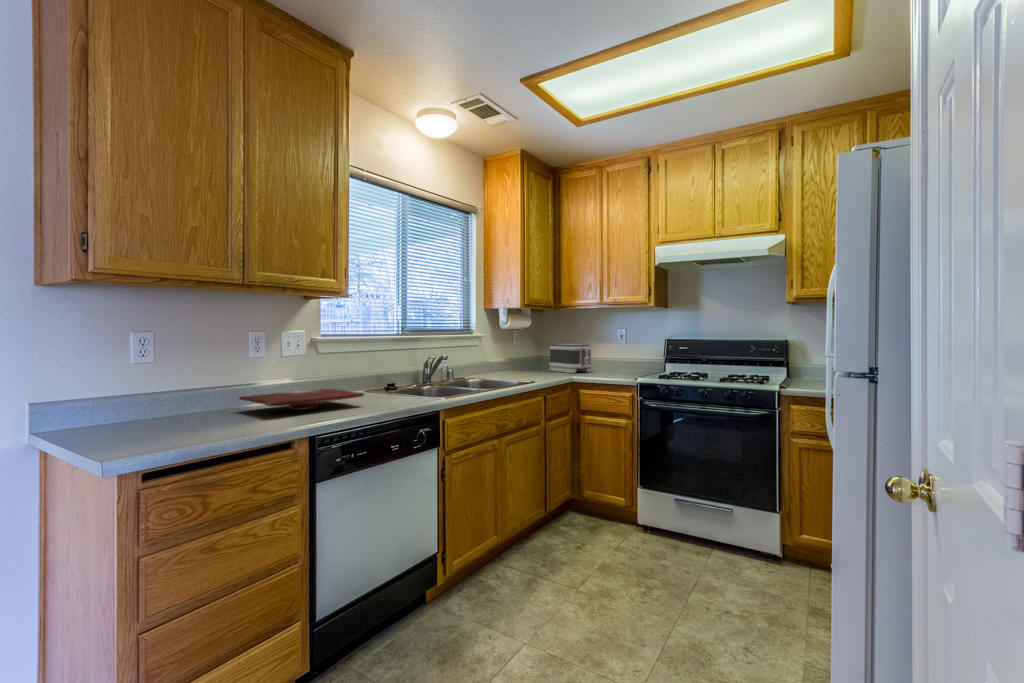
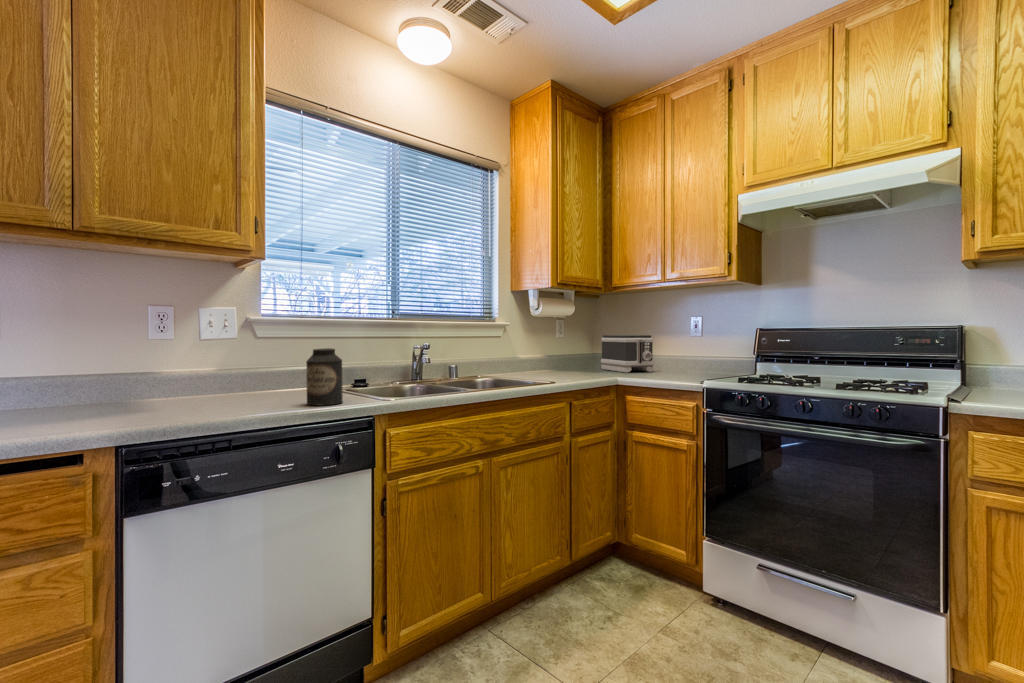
canister: none [388,361,413,402] -> present [306,348,343,405]
cutting board: present [239,389,364,410] -> none [89,384,259,412]

